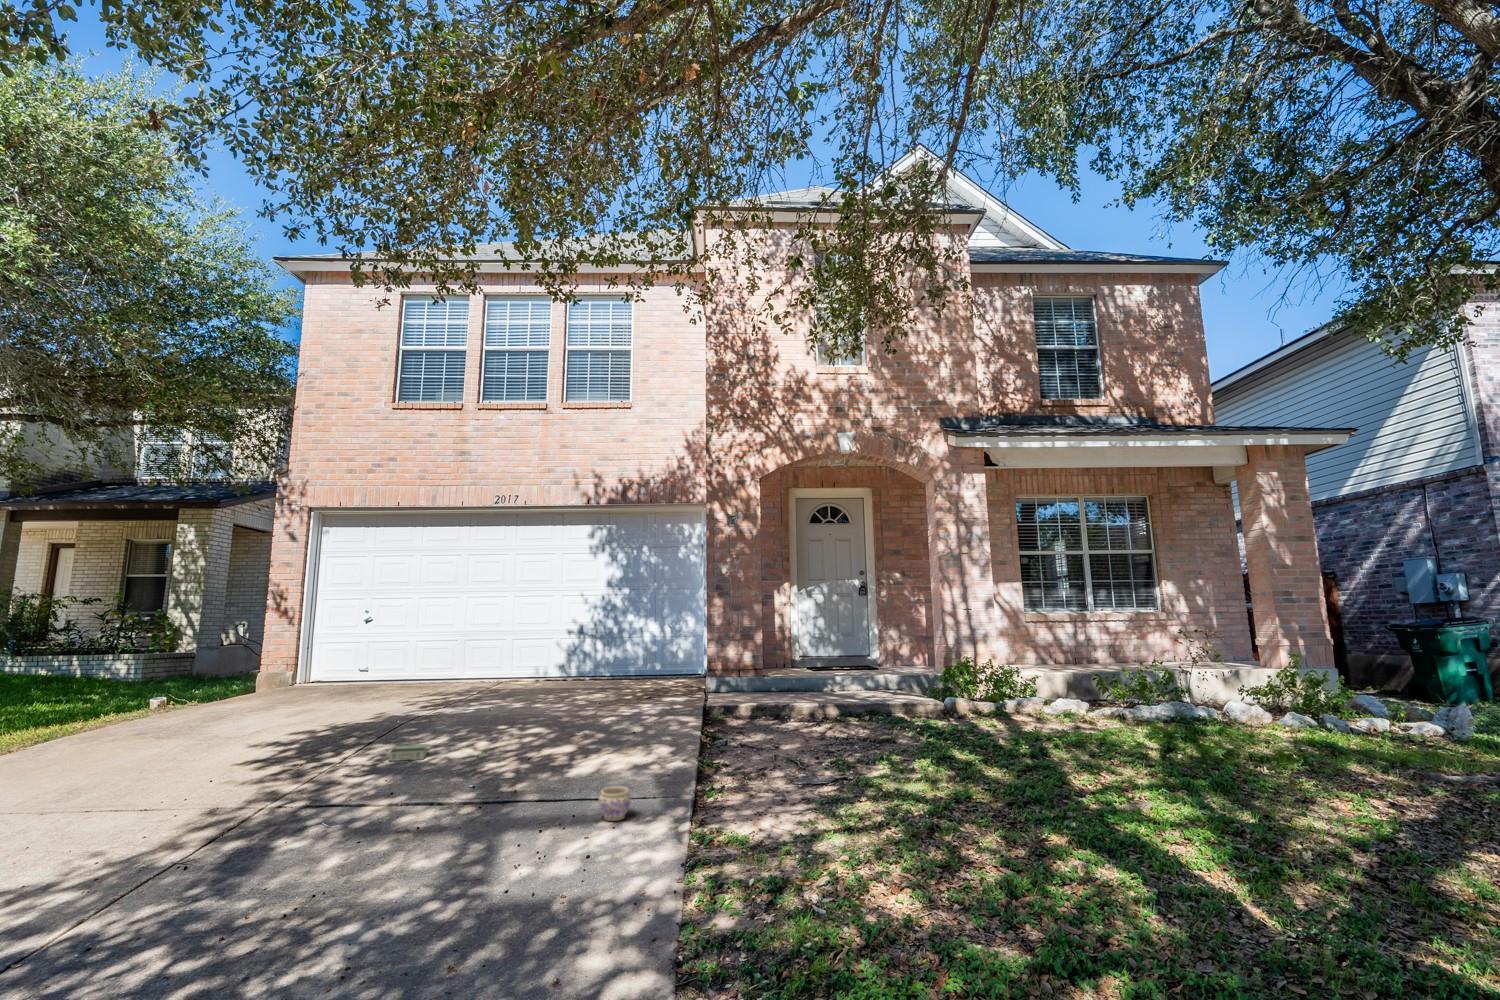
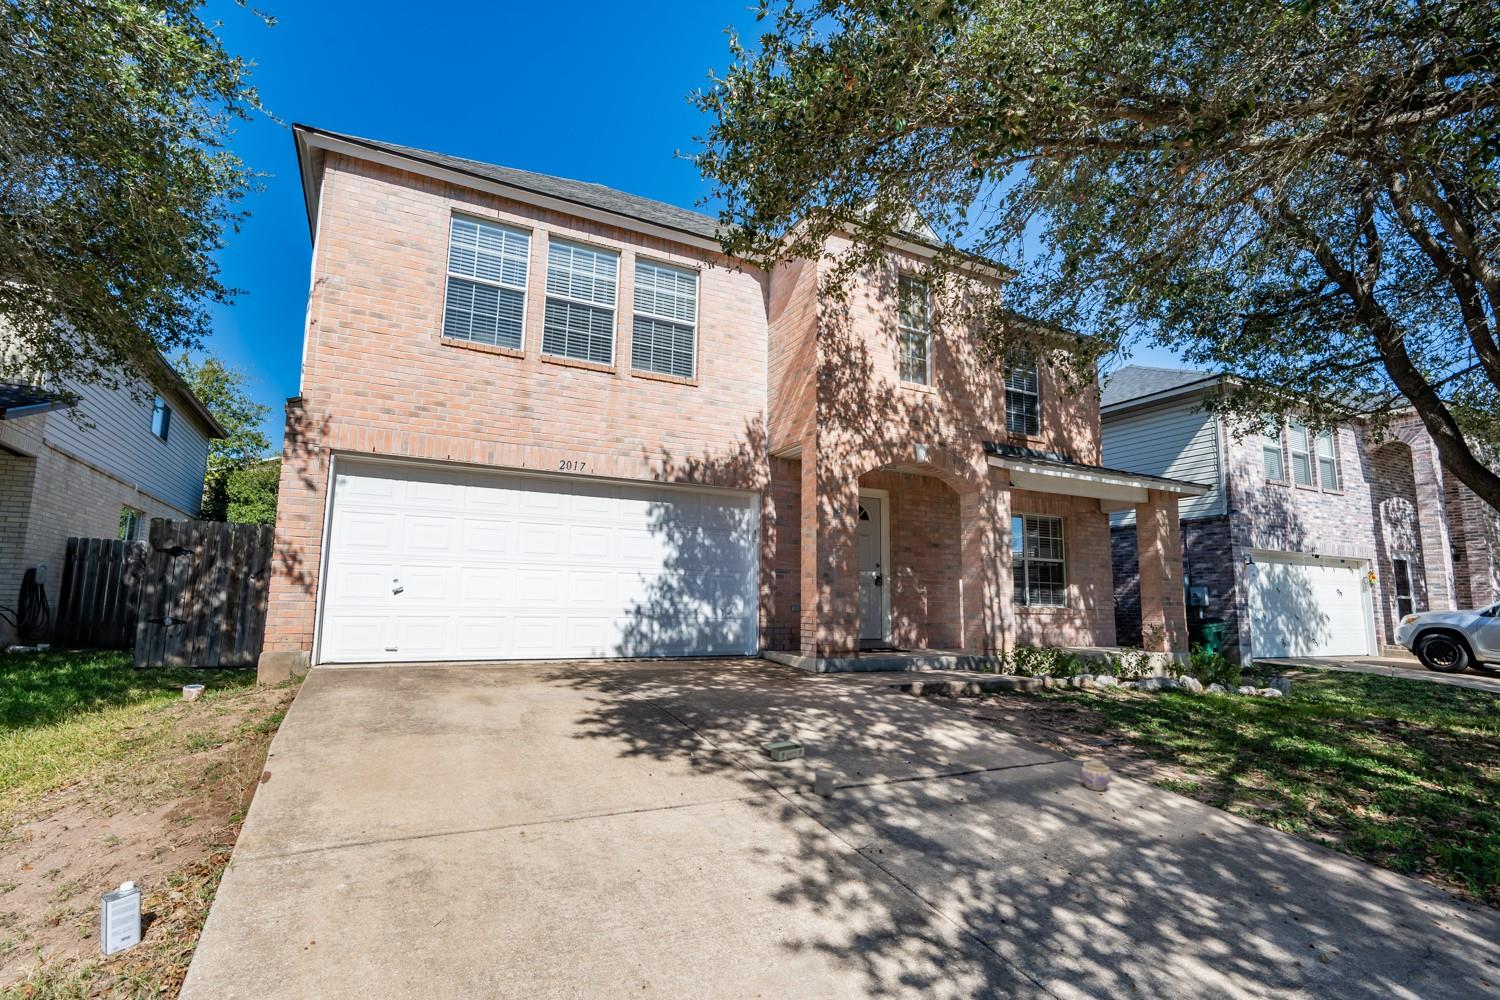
watering can: none [312,766,351,793] -> present [814,768,843,796]

